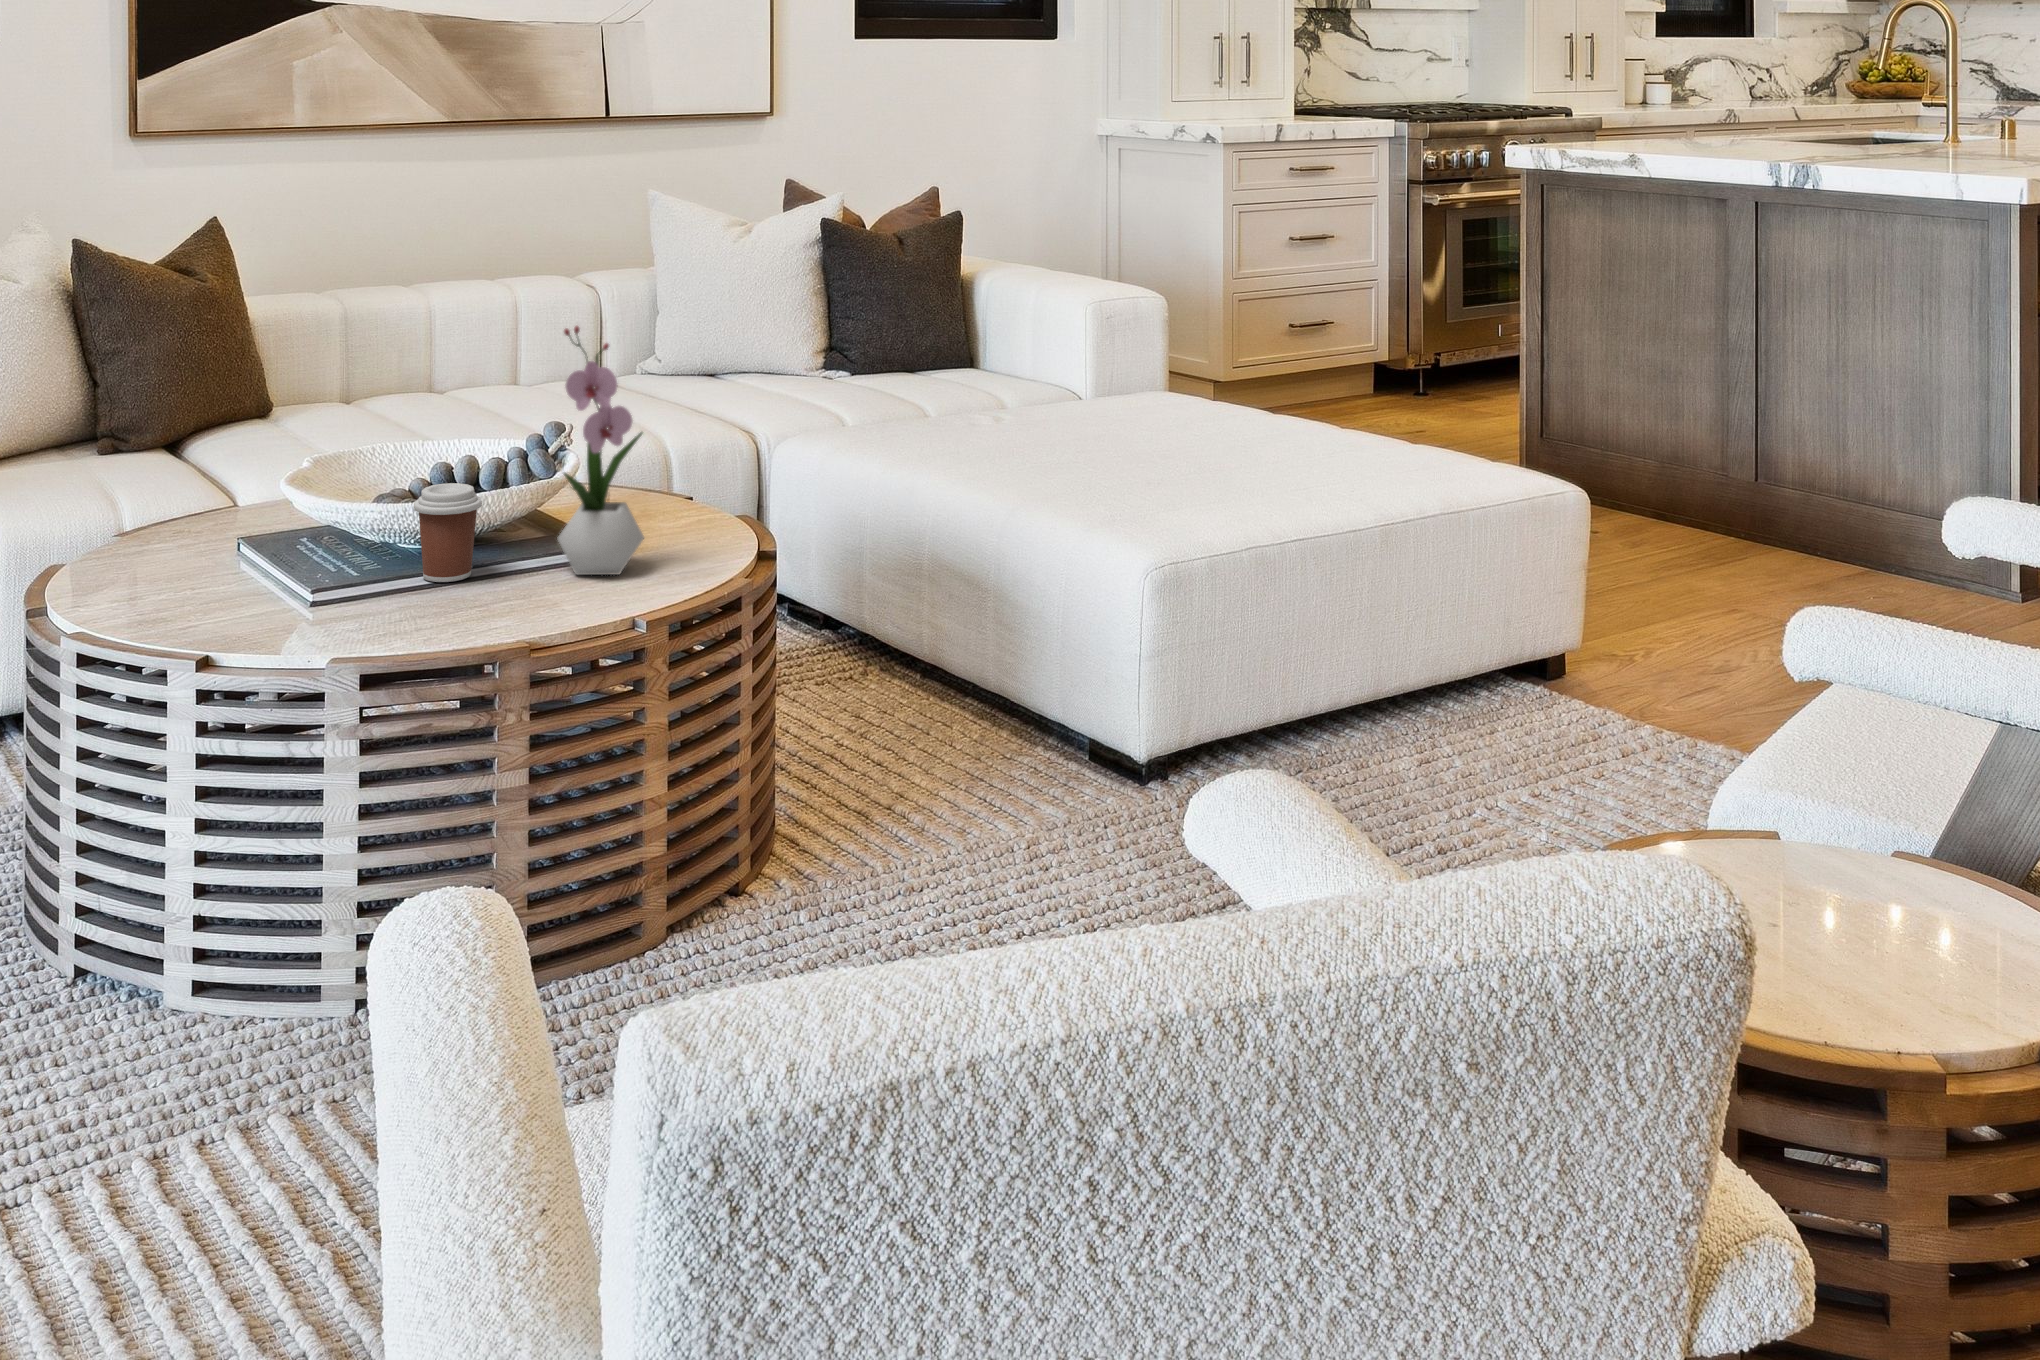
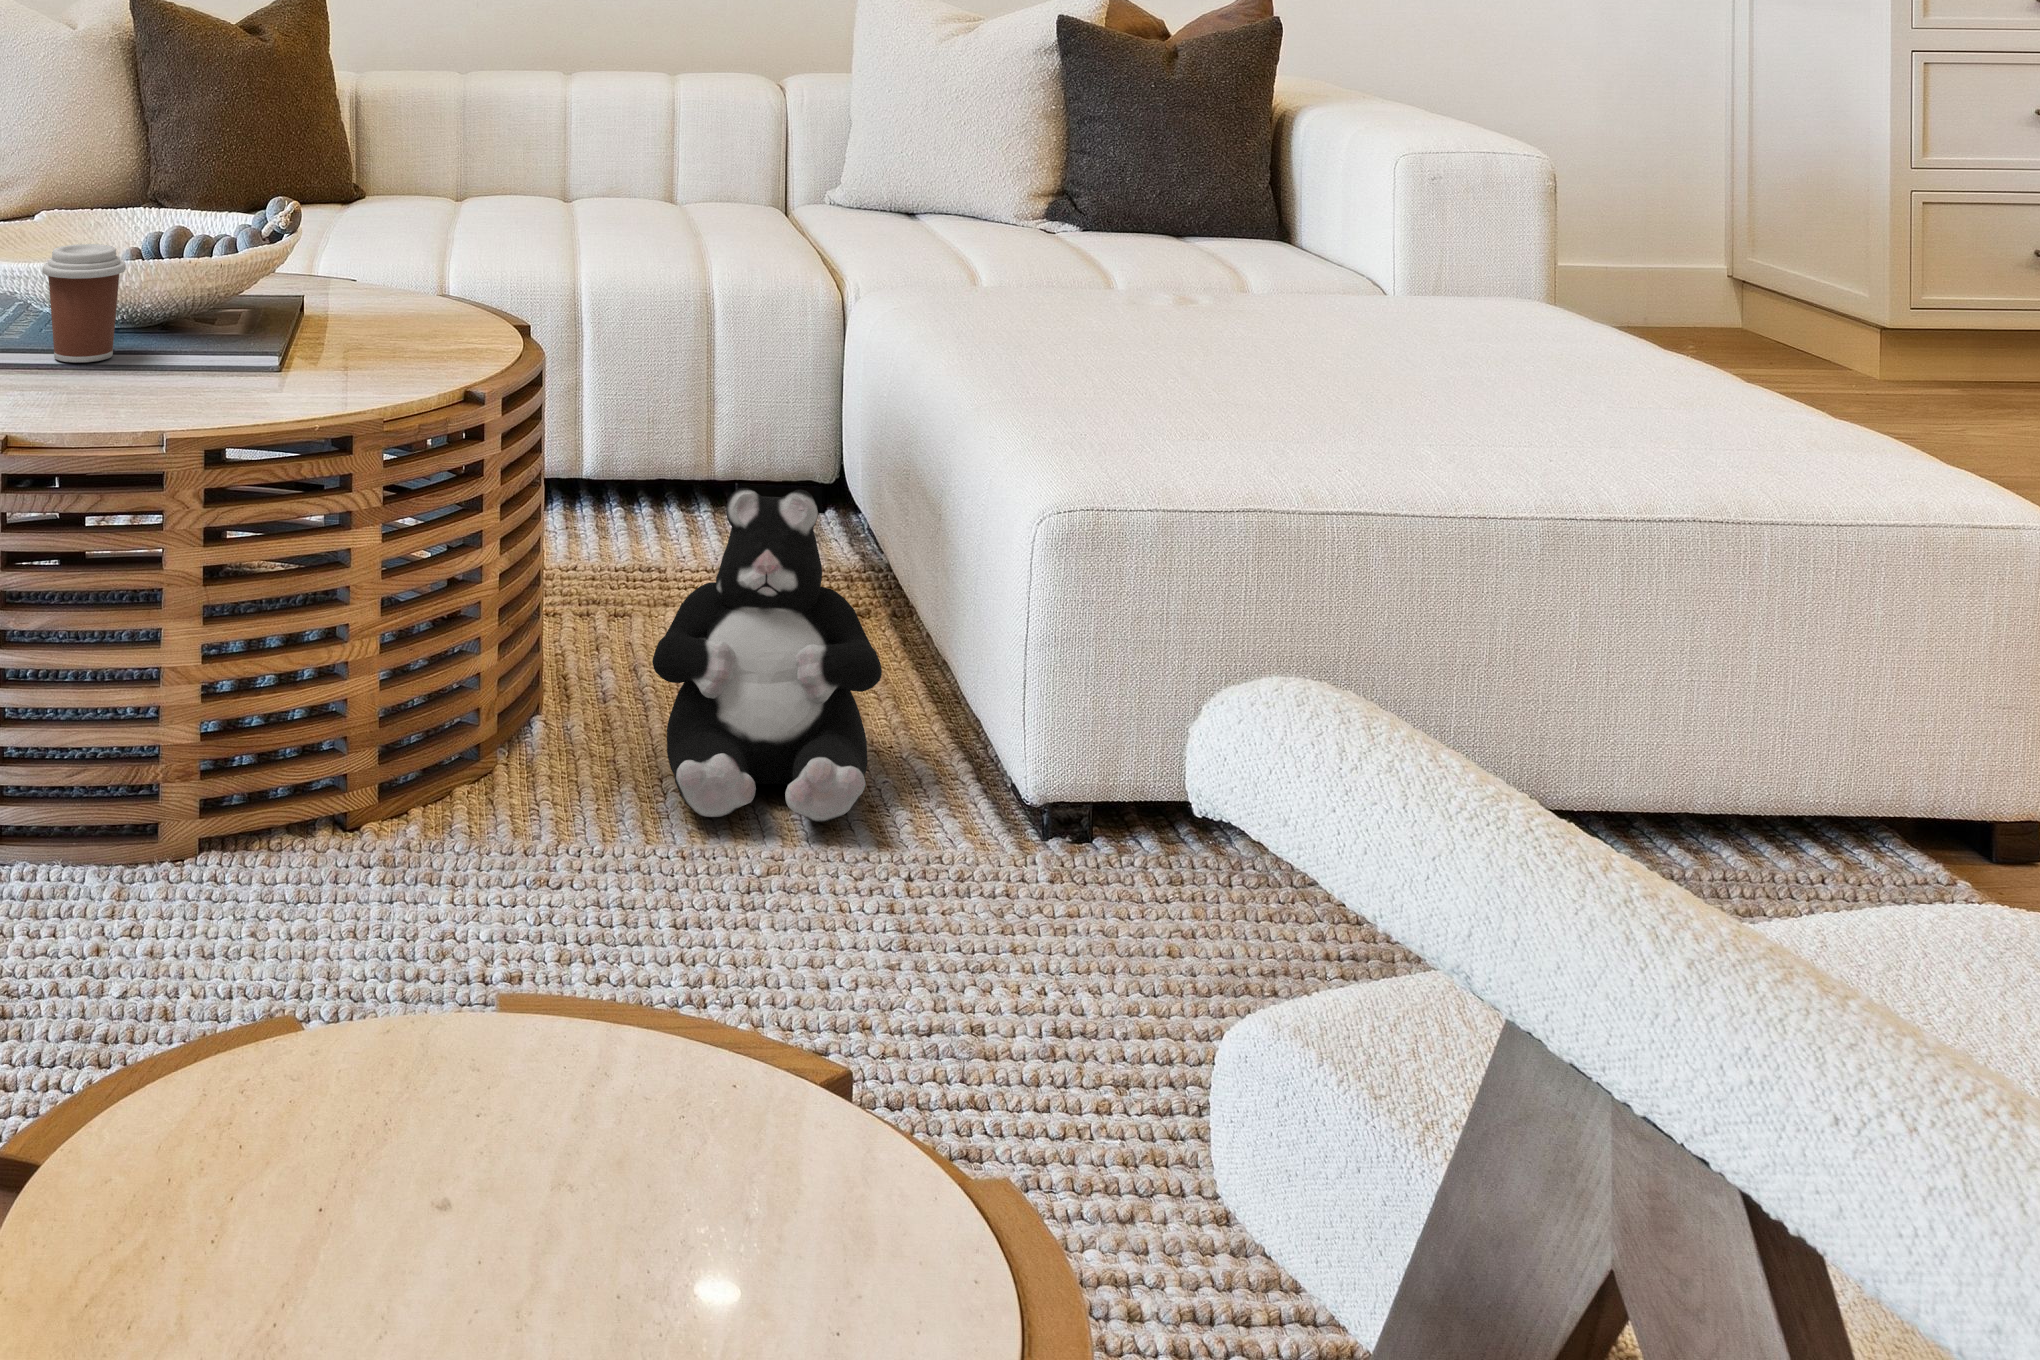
flower arrangement: present [558,326,644,575] -> none [171,55,315,384]
plush toy: none [880,584,1059,813] -> present [652,488,882,822]

